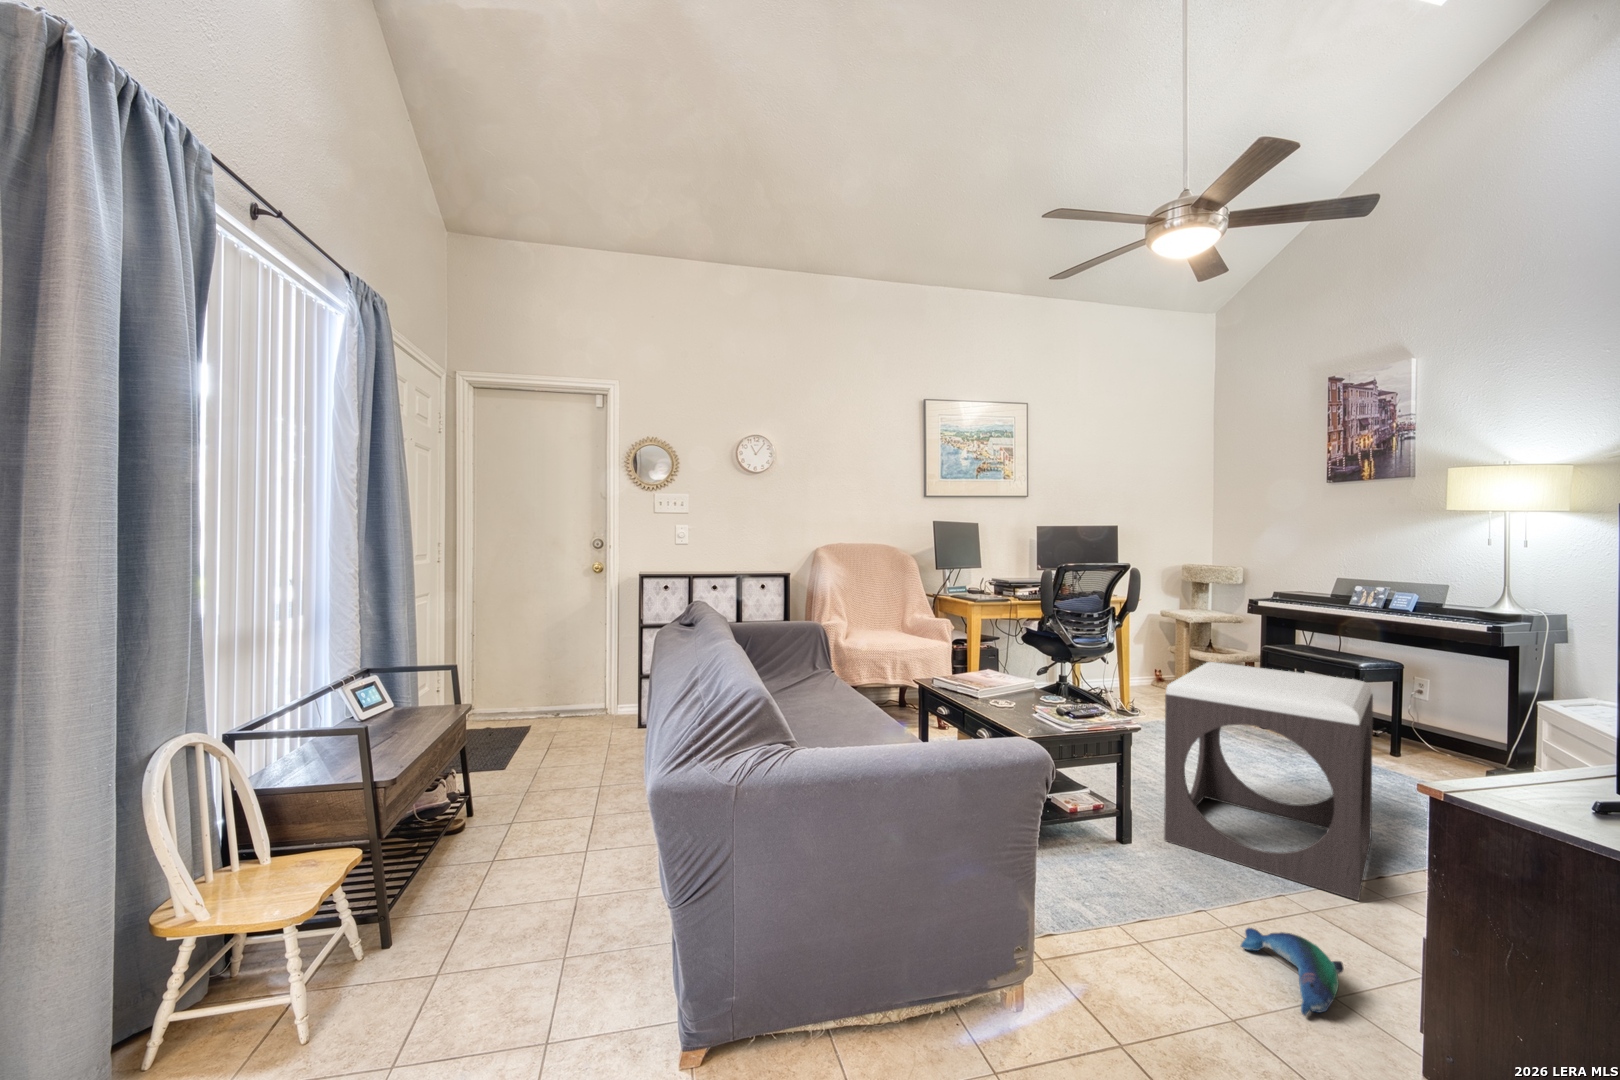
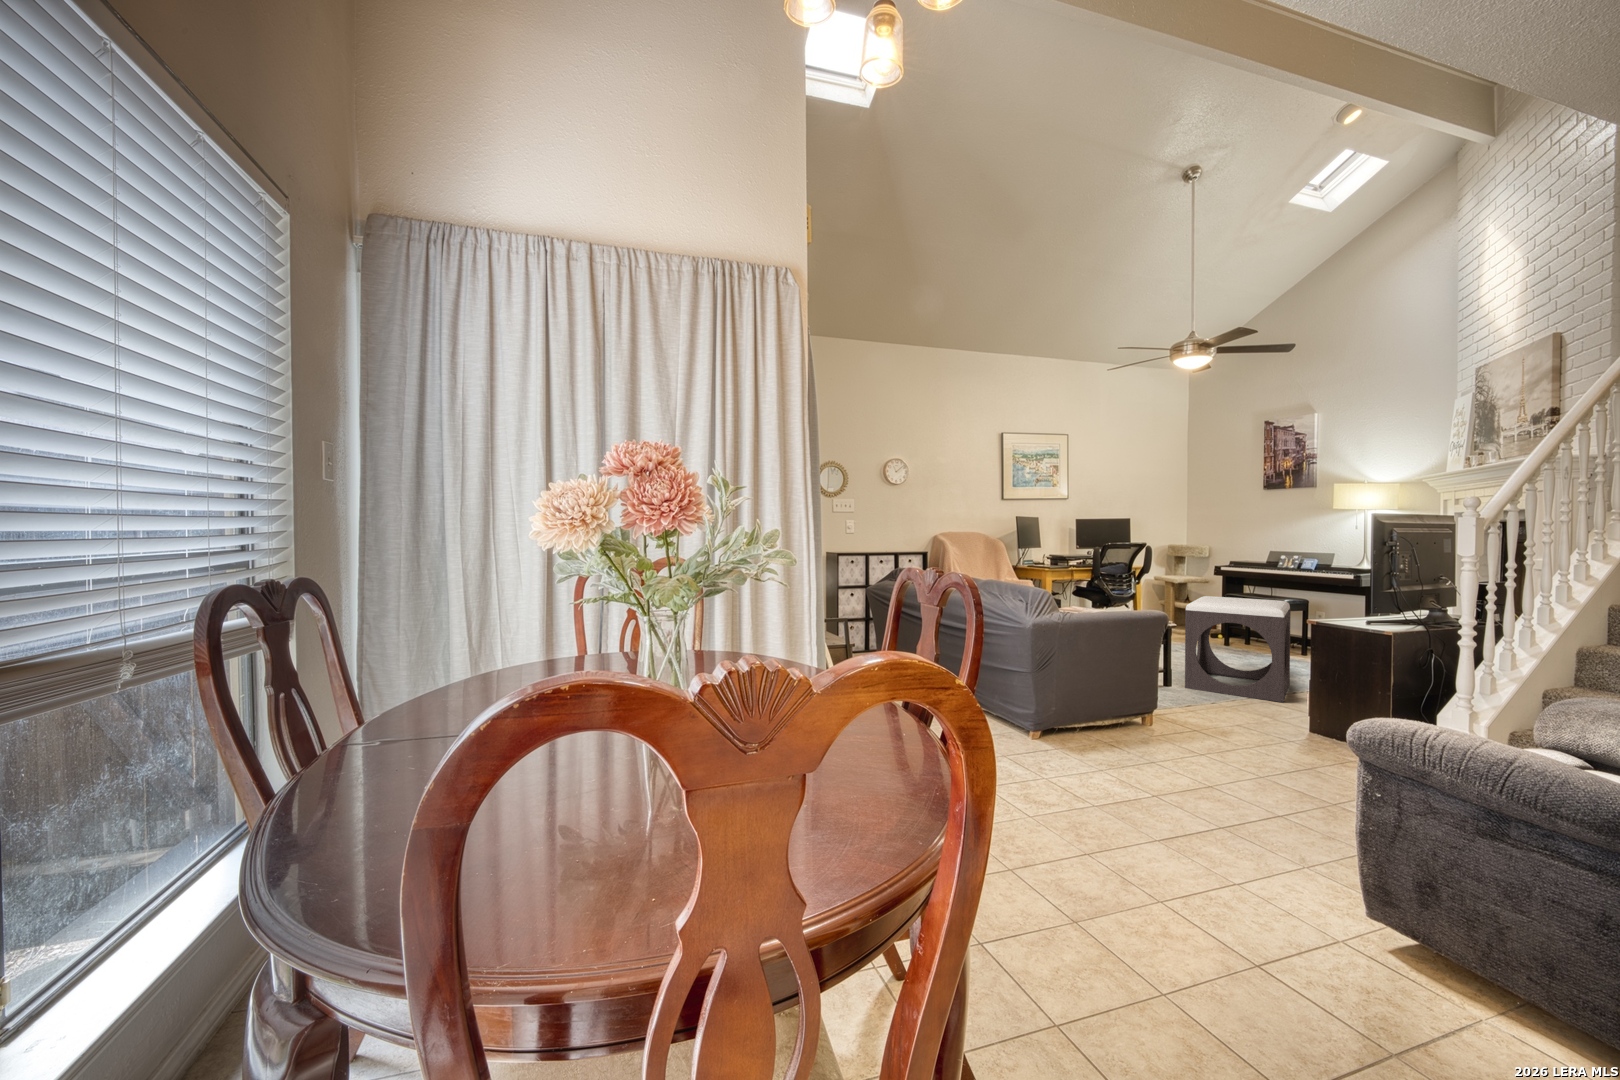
plush toy: present [1241,928,1344,1016] -> none [1231,705,1277,729]

